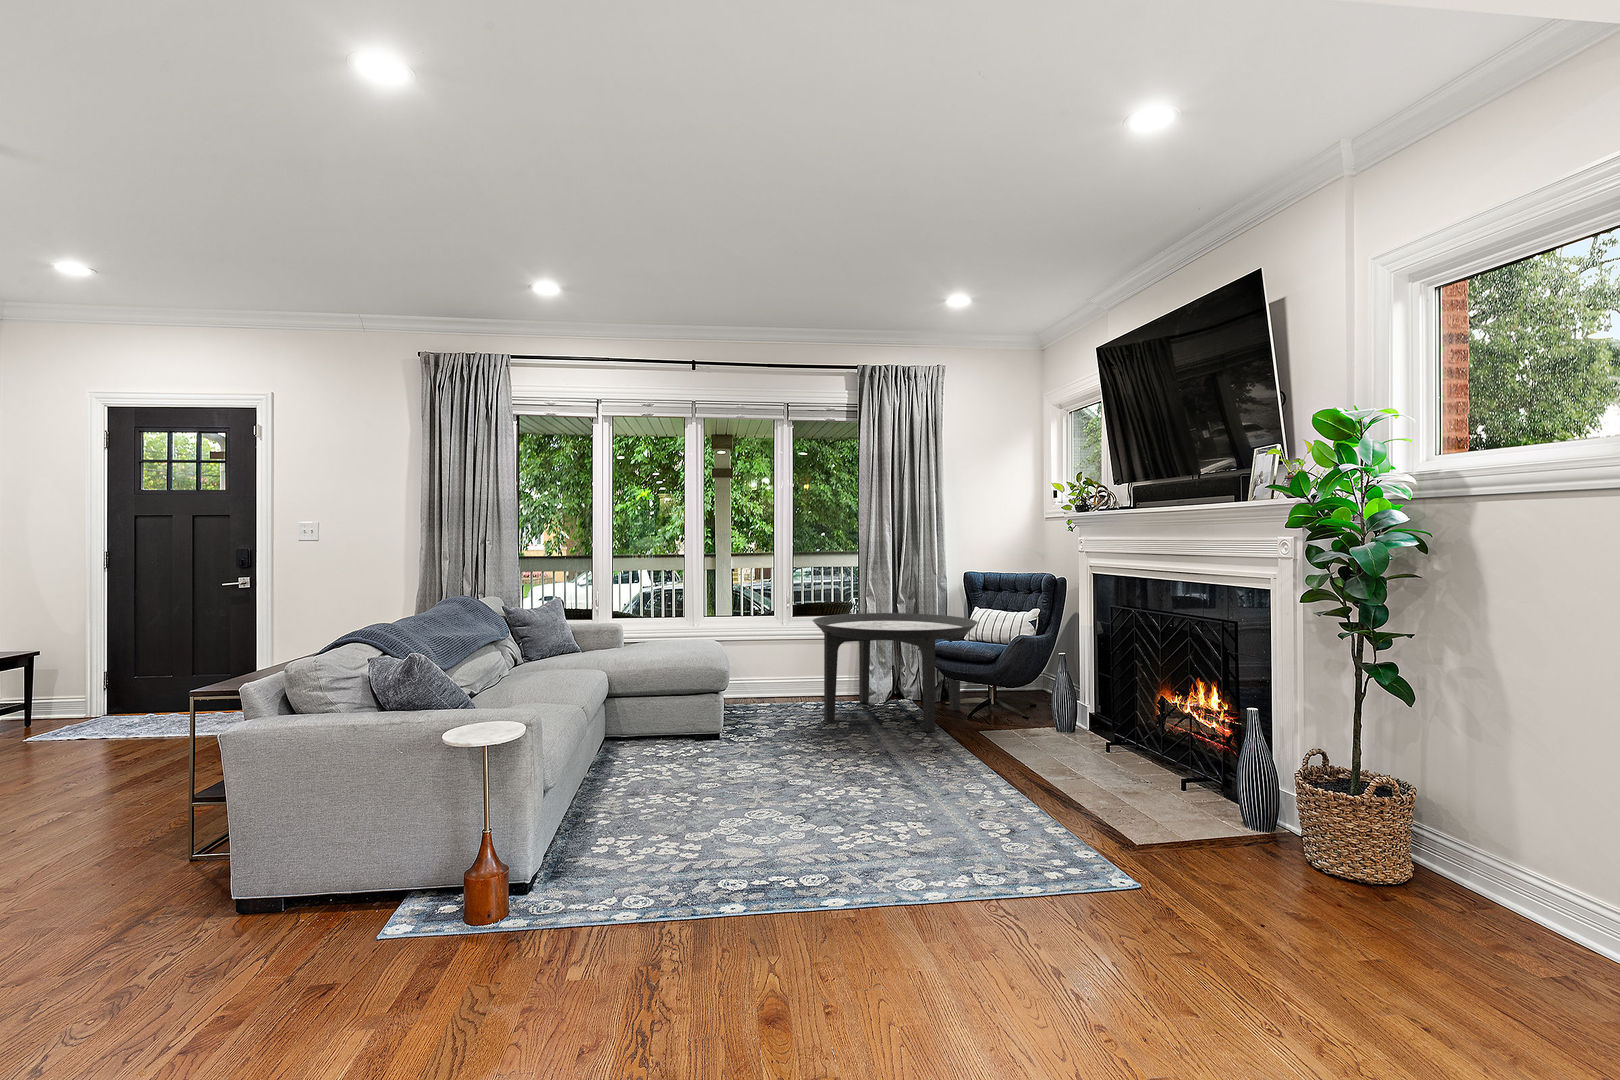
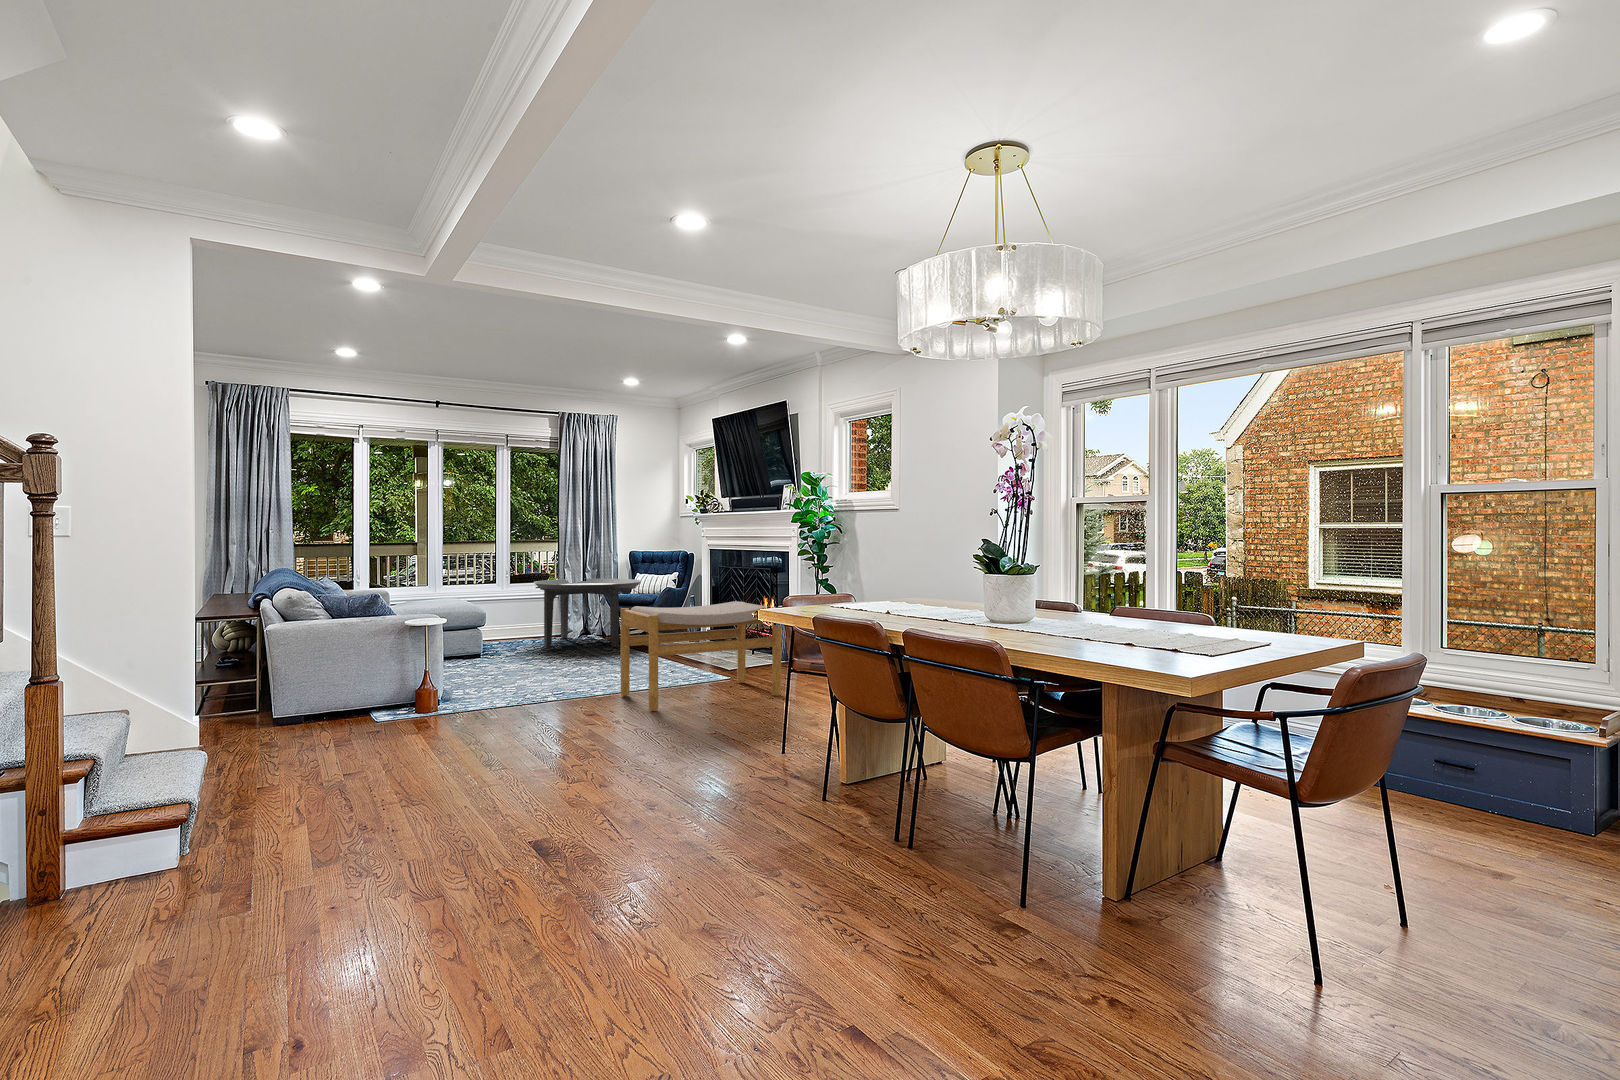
footstool: none [875,717,1298,1039] -> present [621,601,781,711]

